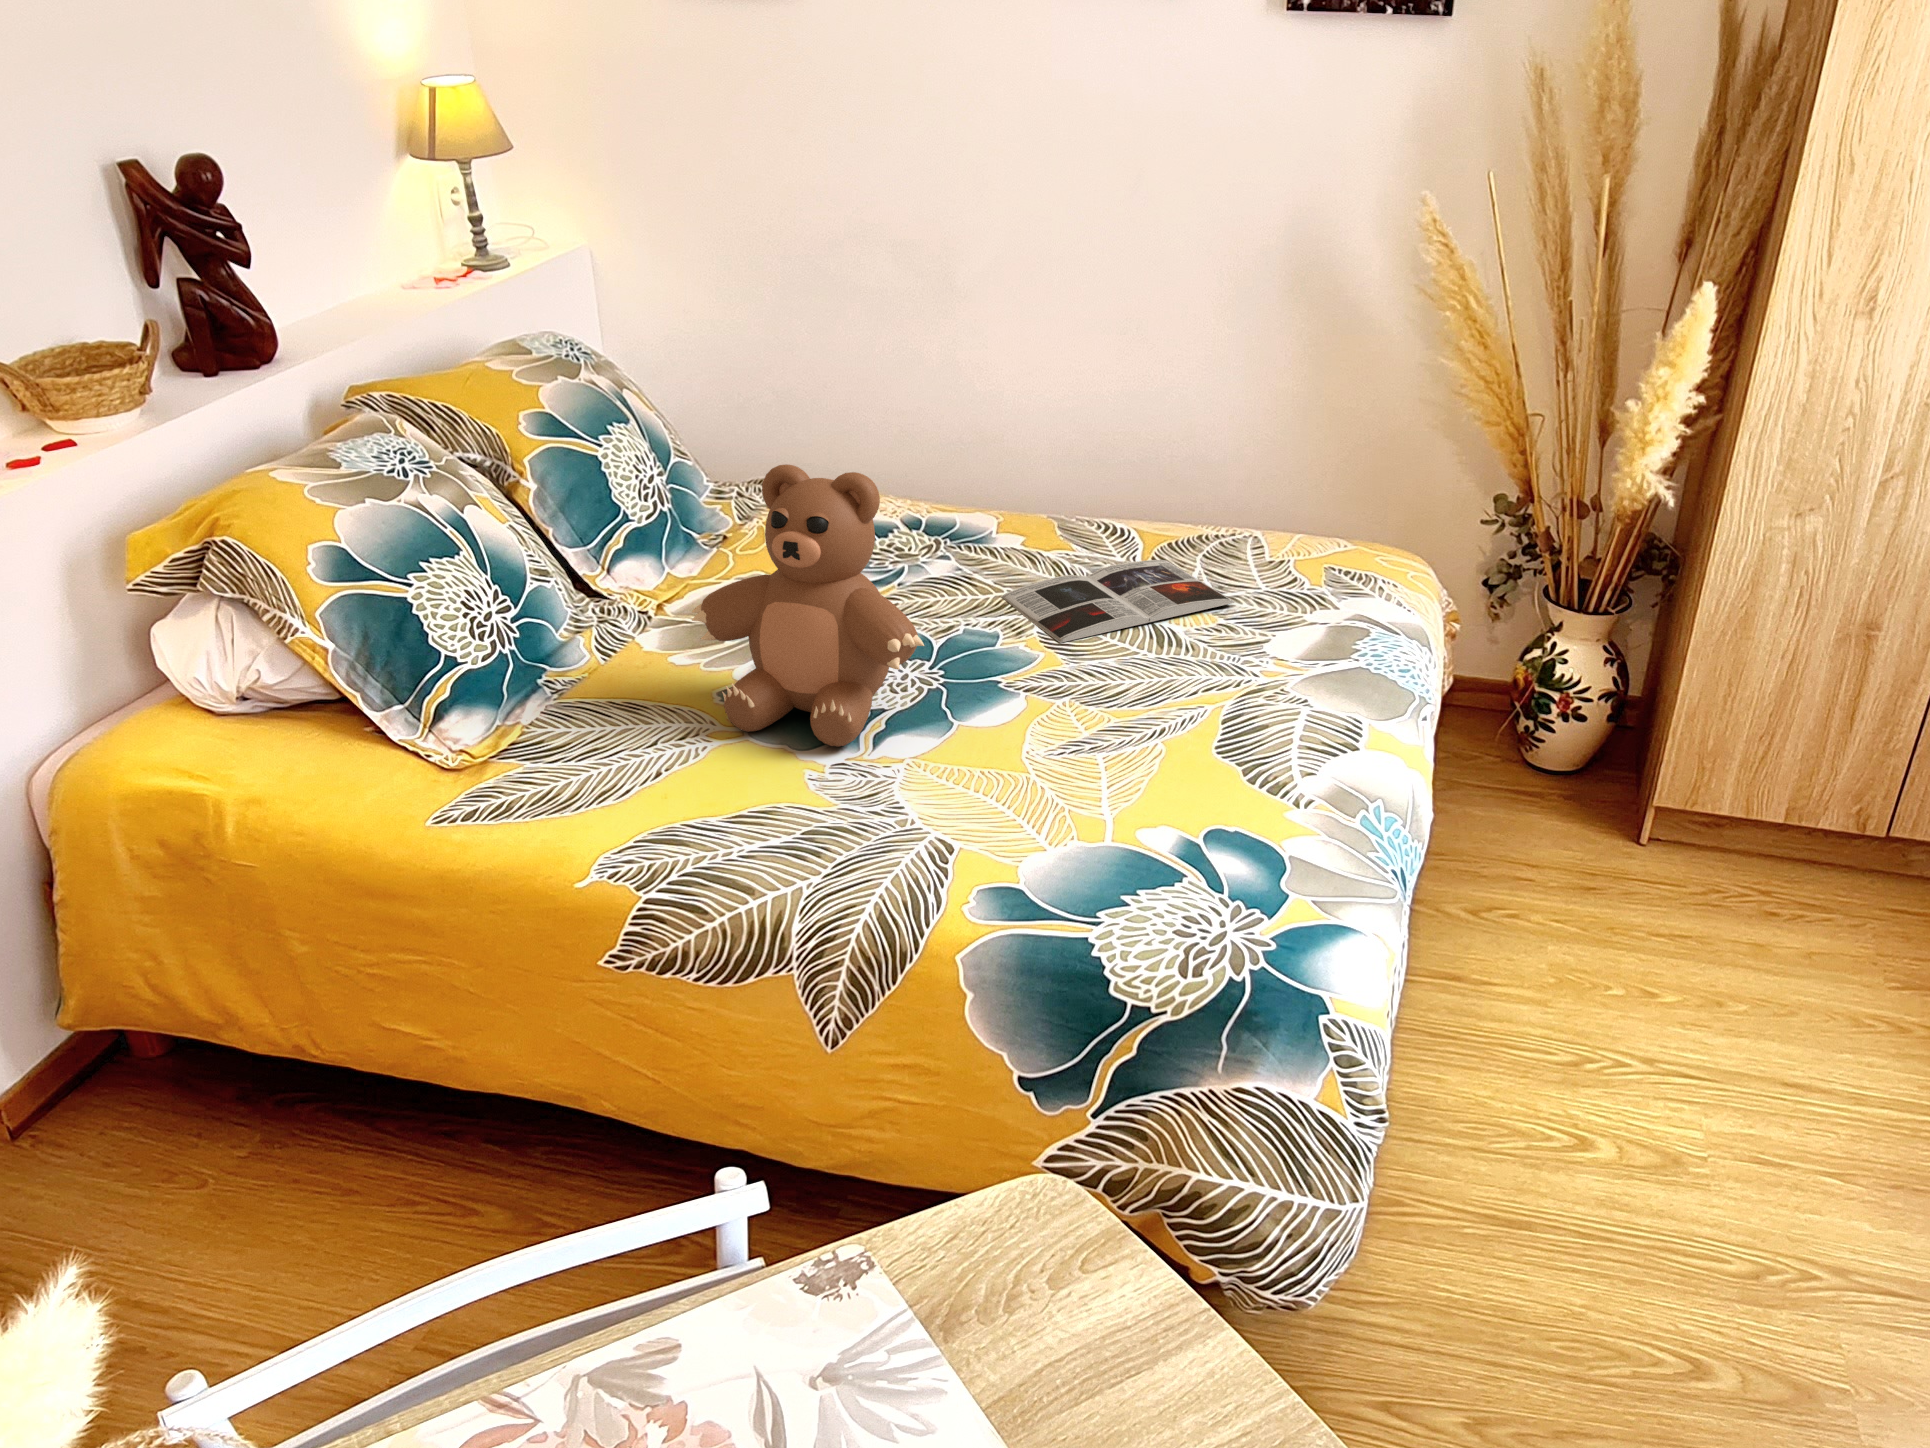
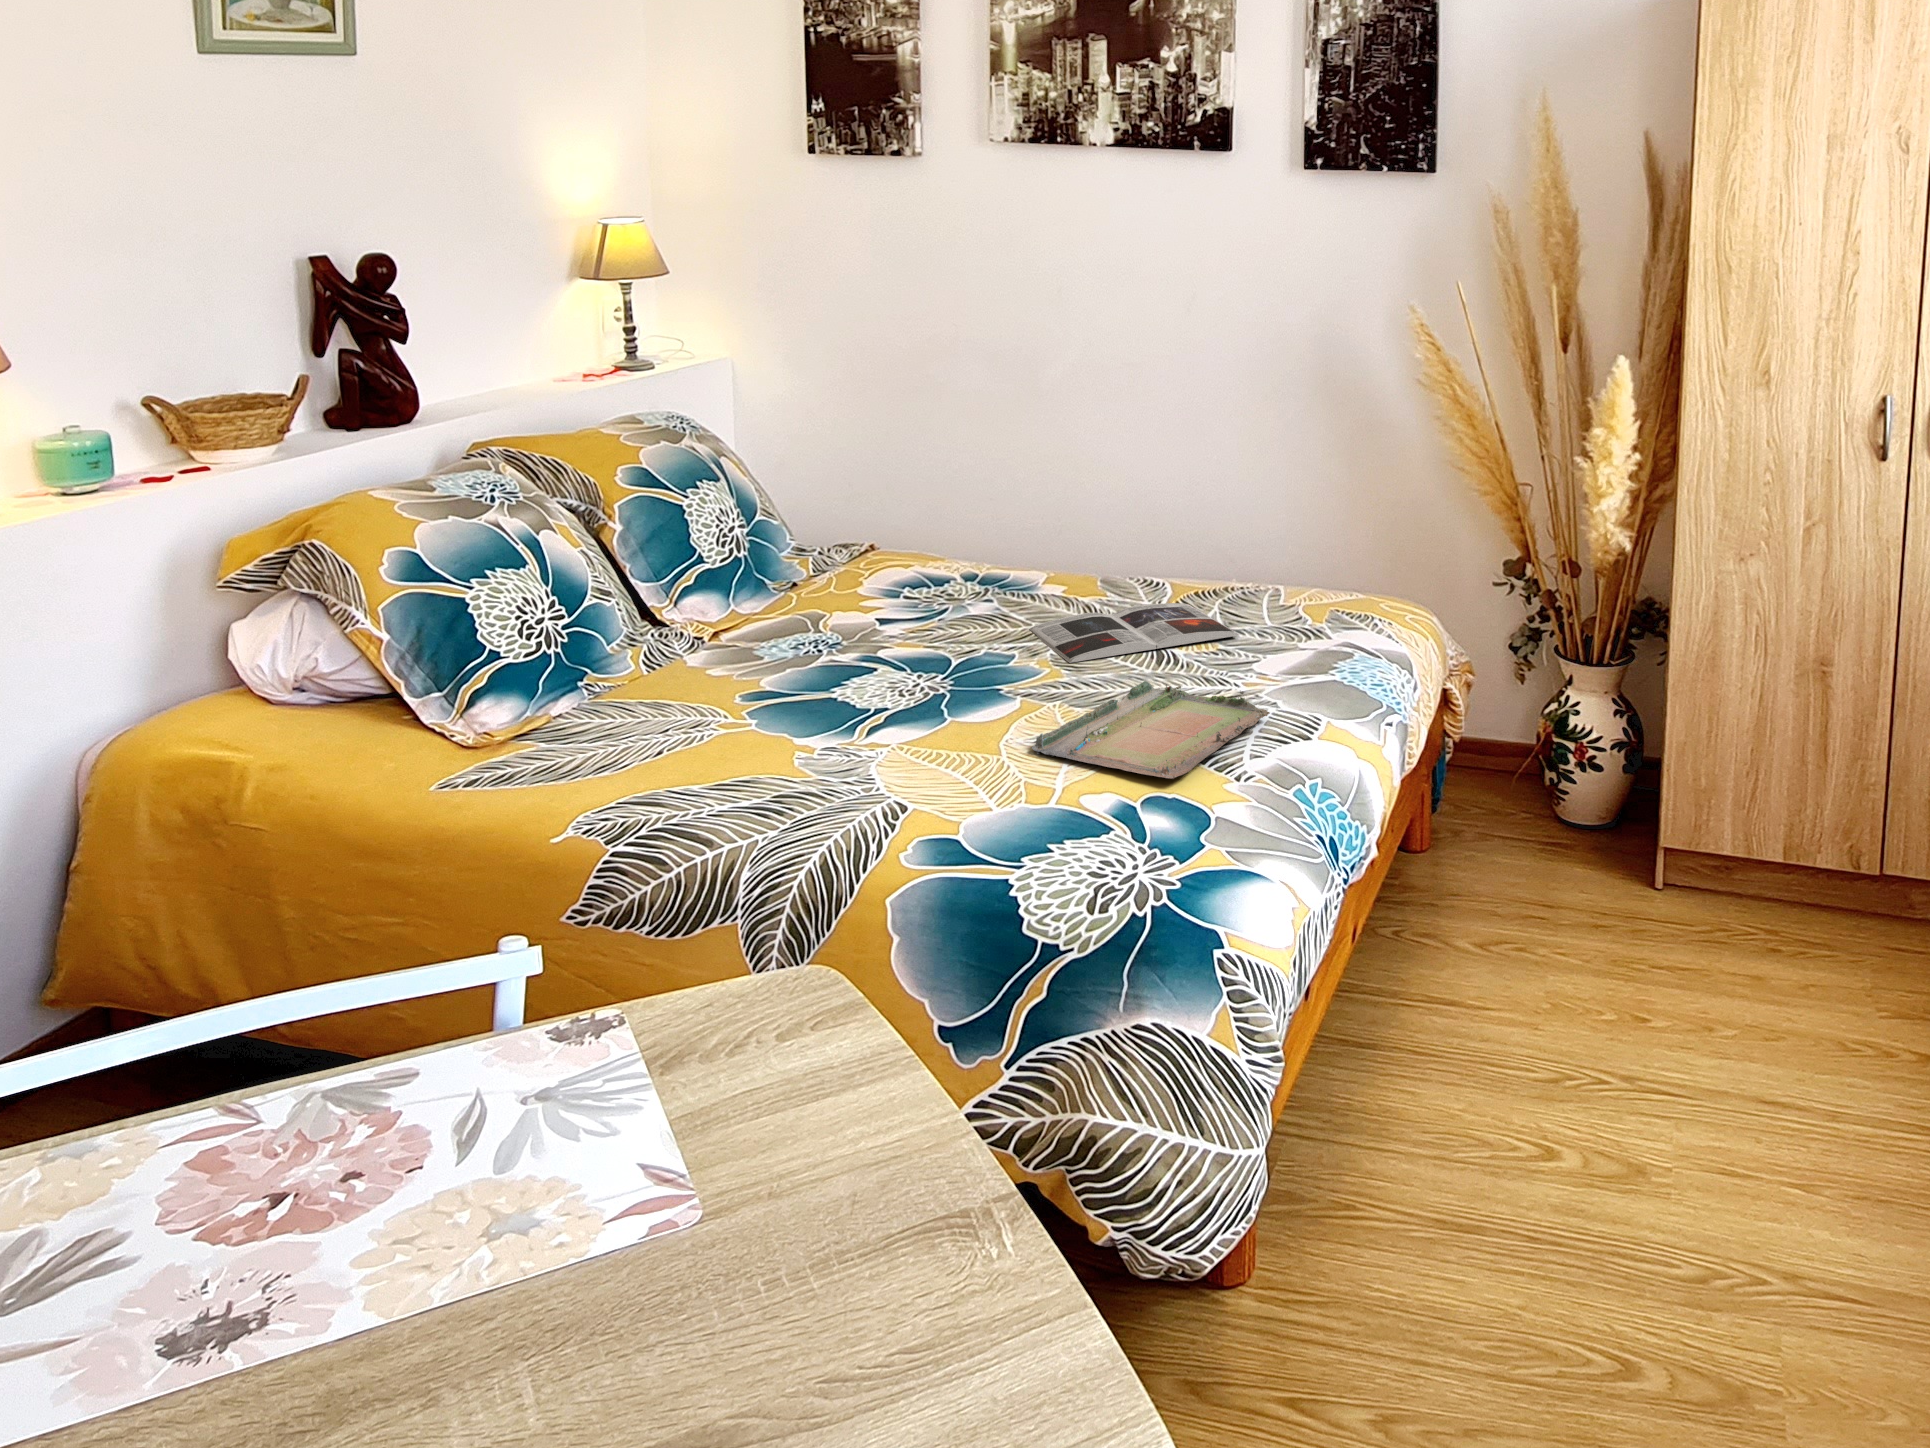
teddy bear: present [692,464,924,747] -> none [717,487,918,734]
tray: none [1057,669,1302,802] -> present [1032,681,1270,779]

